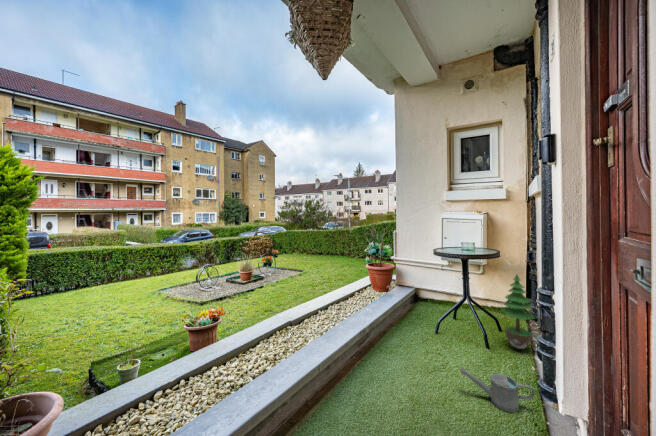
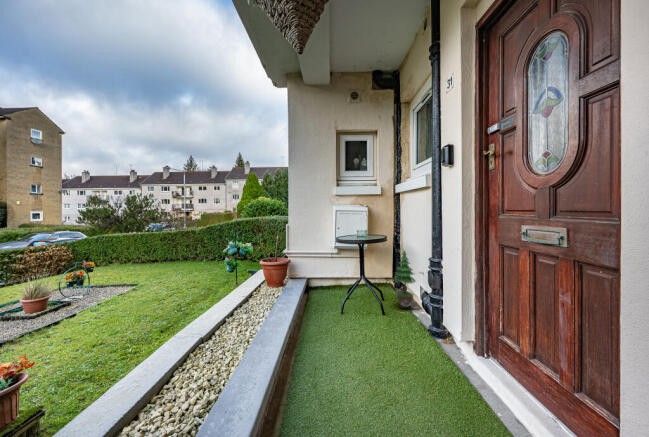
watering can: present [461,366,534,412] -> none [395,323,442,349]

